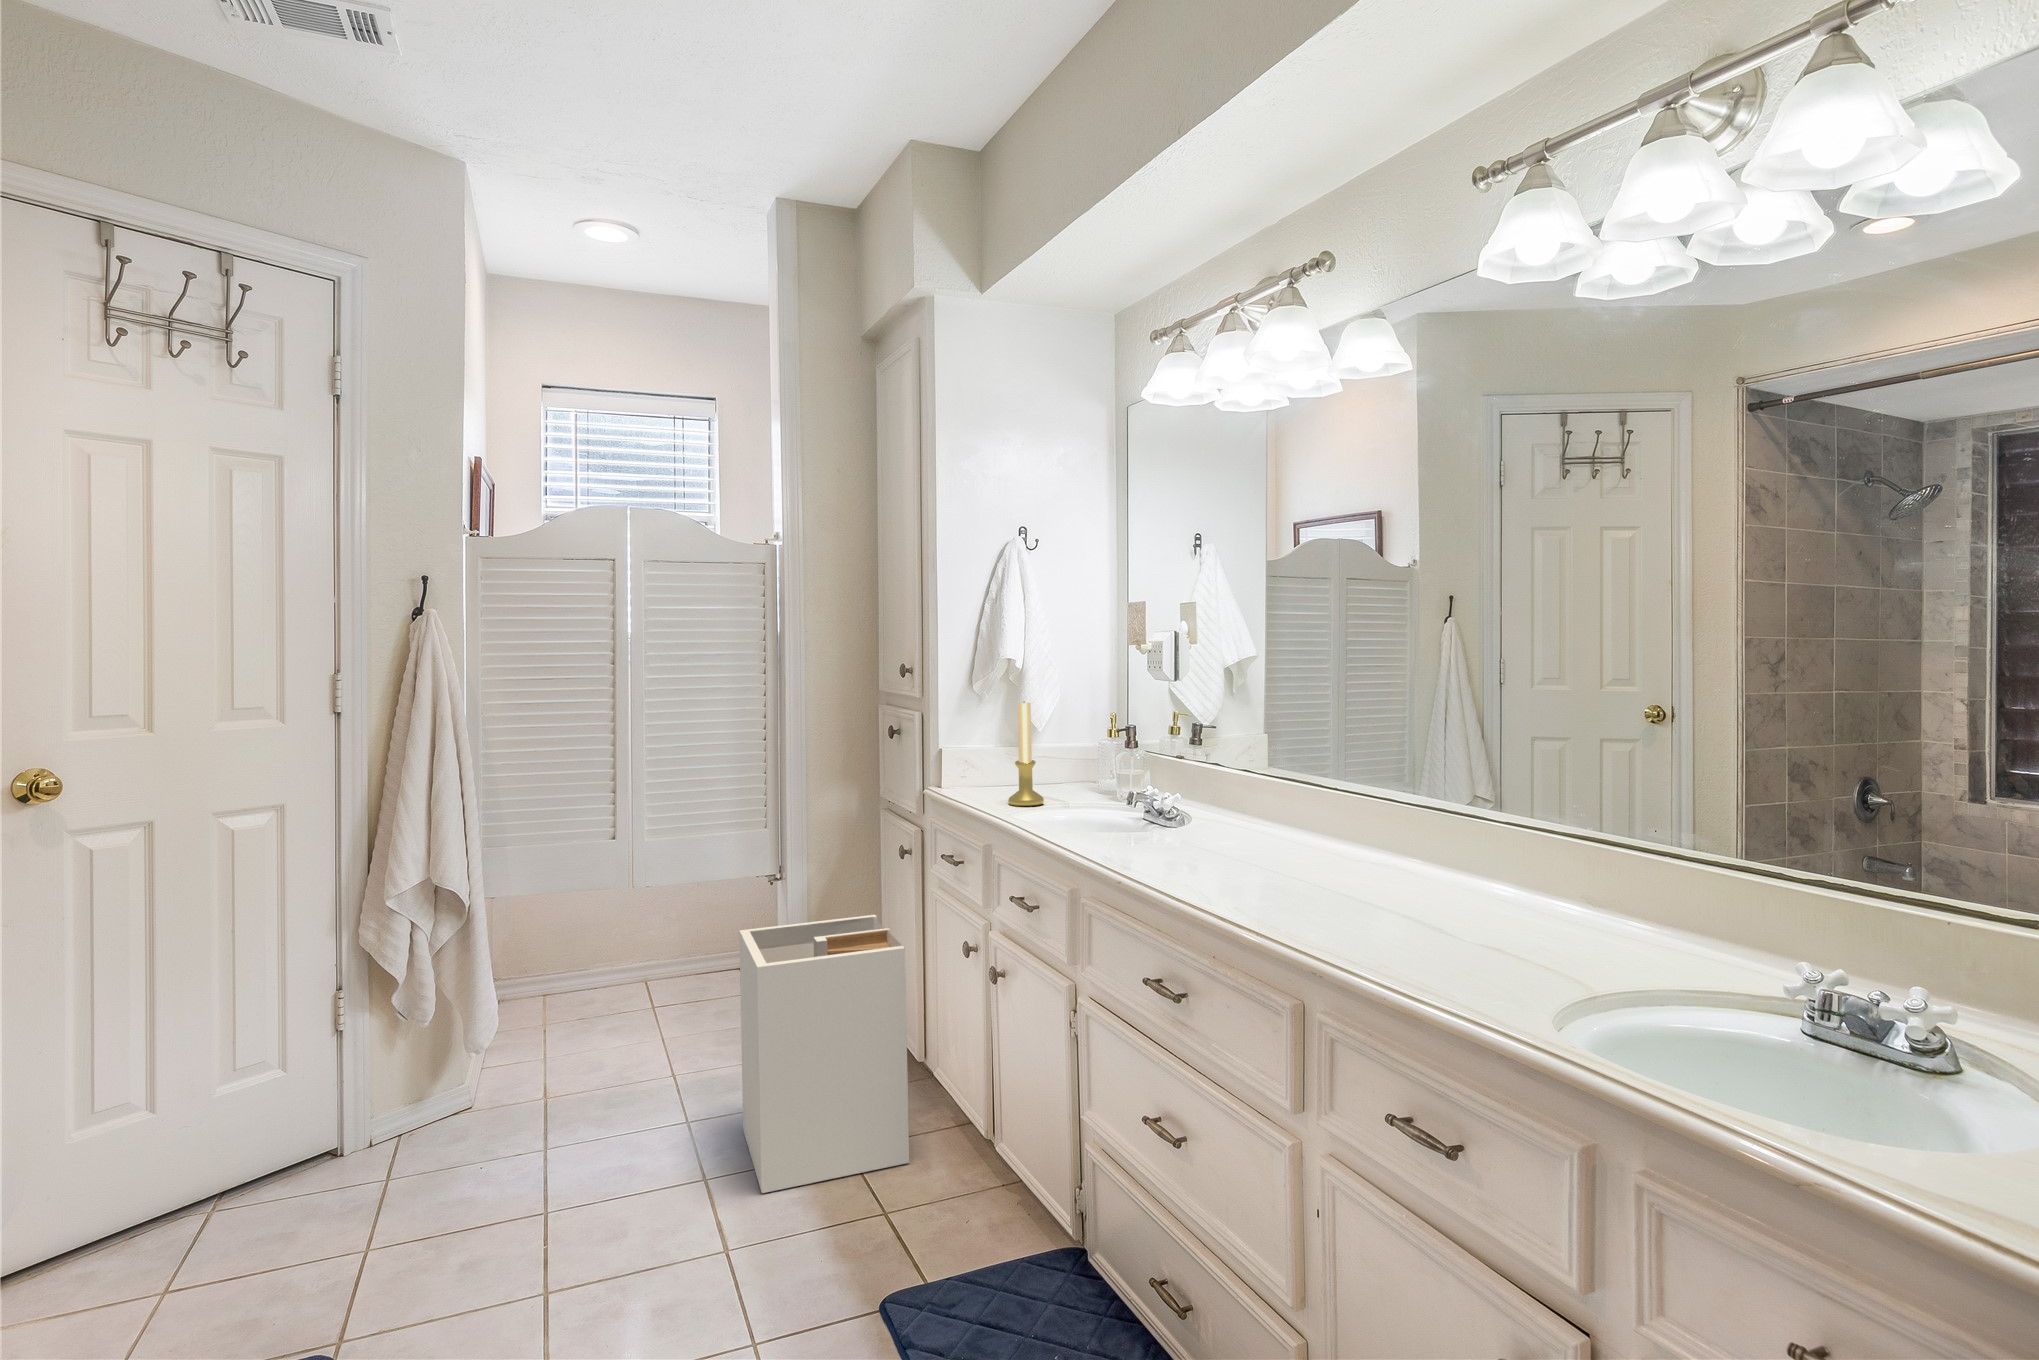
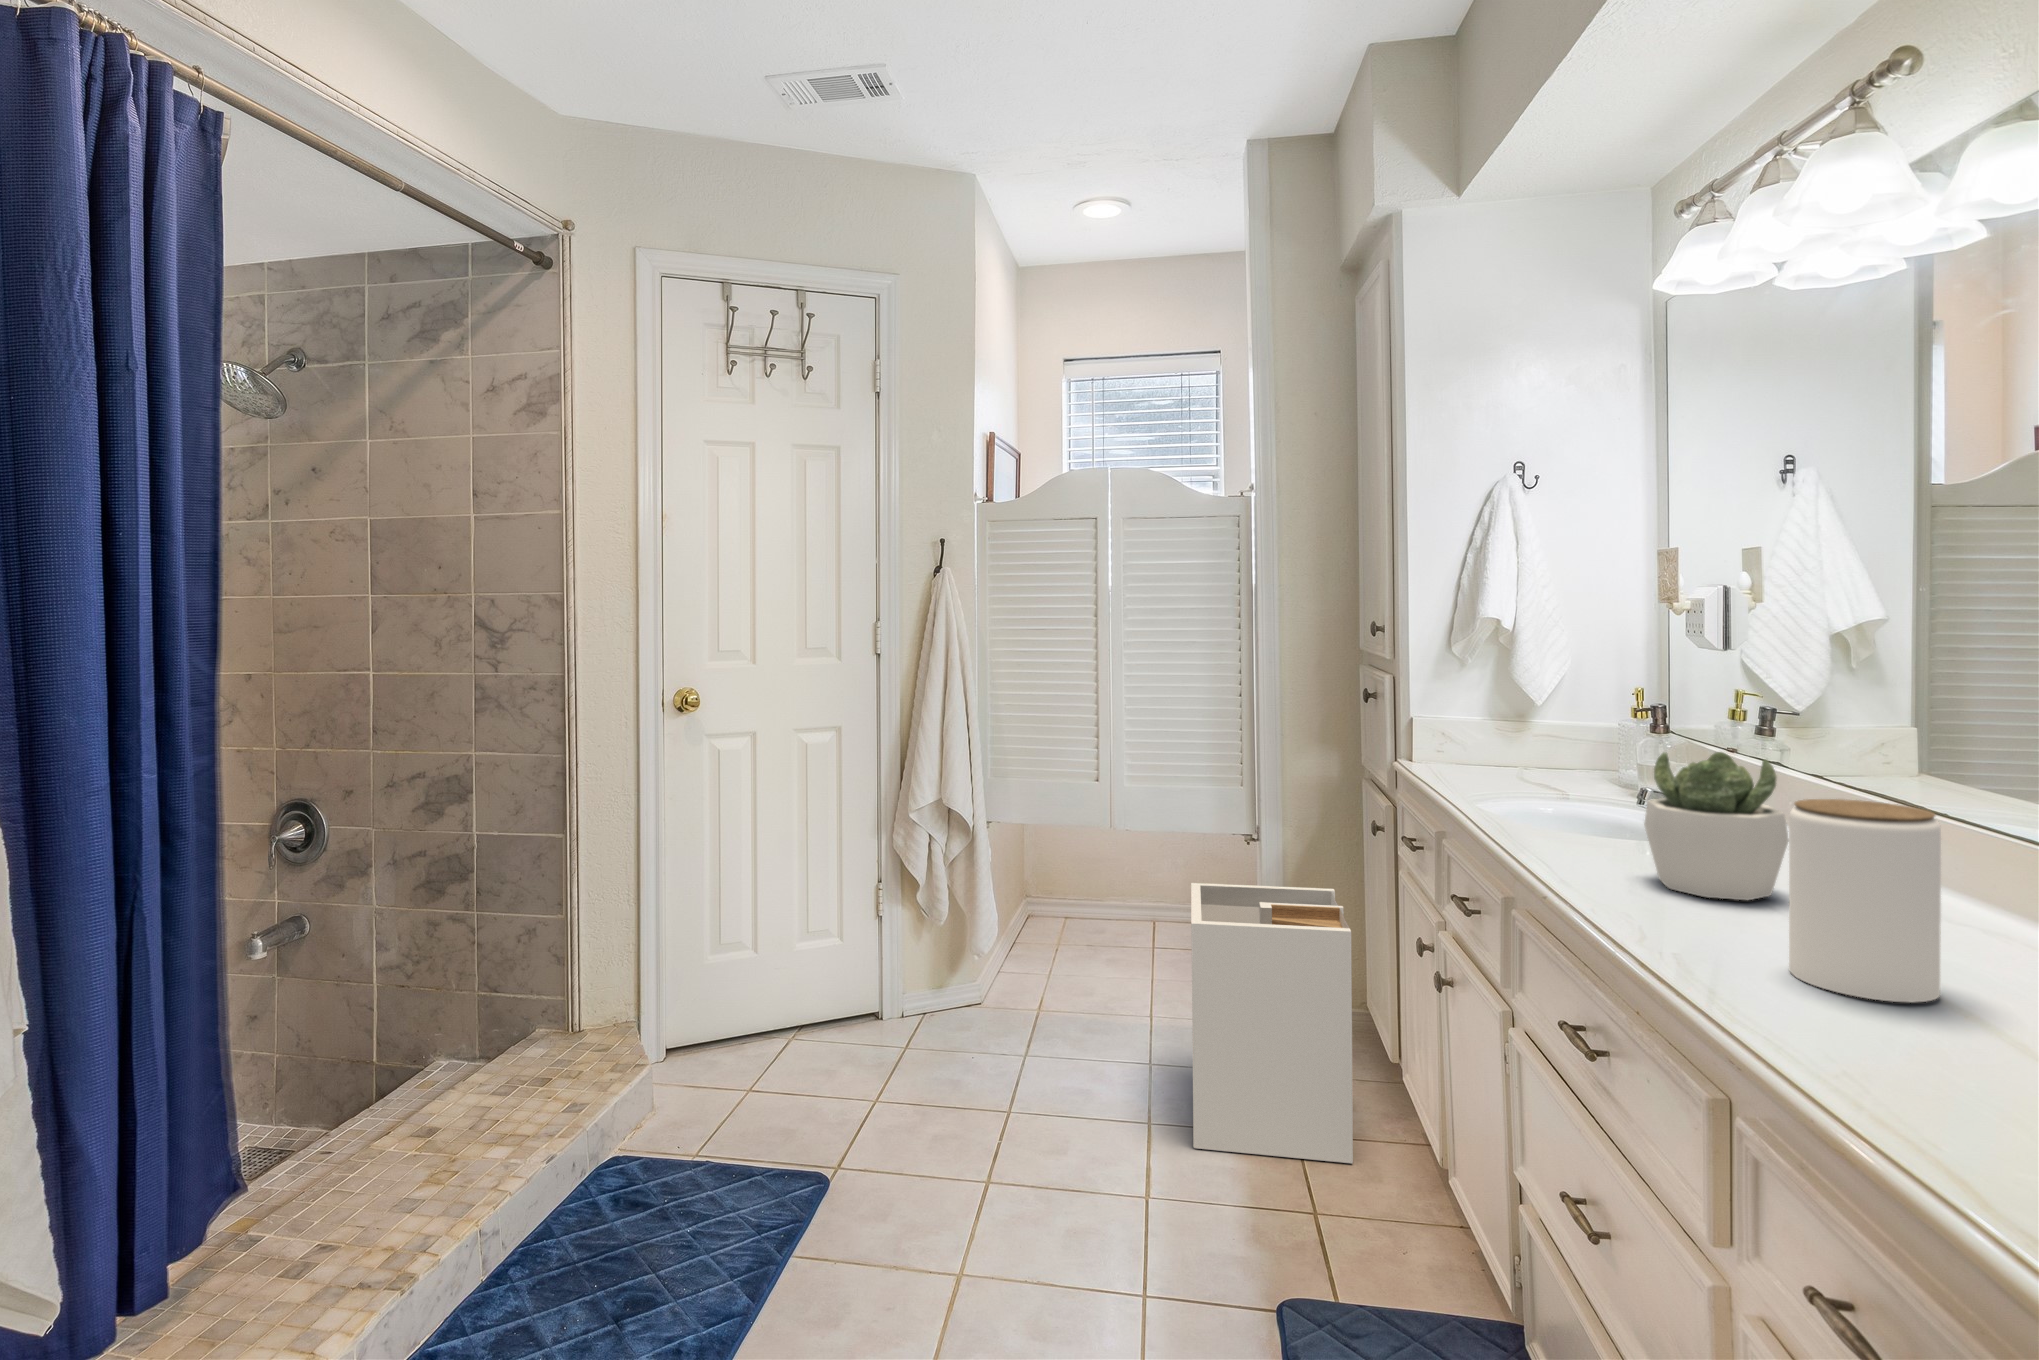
candle holder: present [1008,703,1044,806] -> none [1482,665,1530,792]
succulent plant: none [1149,758,1236,865] -> present [1644,752,1789,900]
jar: none [1252,783,1331,912] -> present [1789,799,1941,1003]

